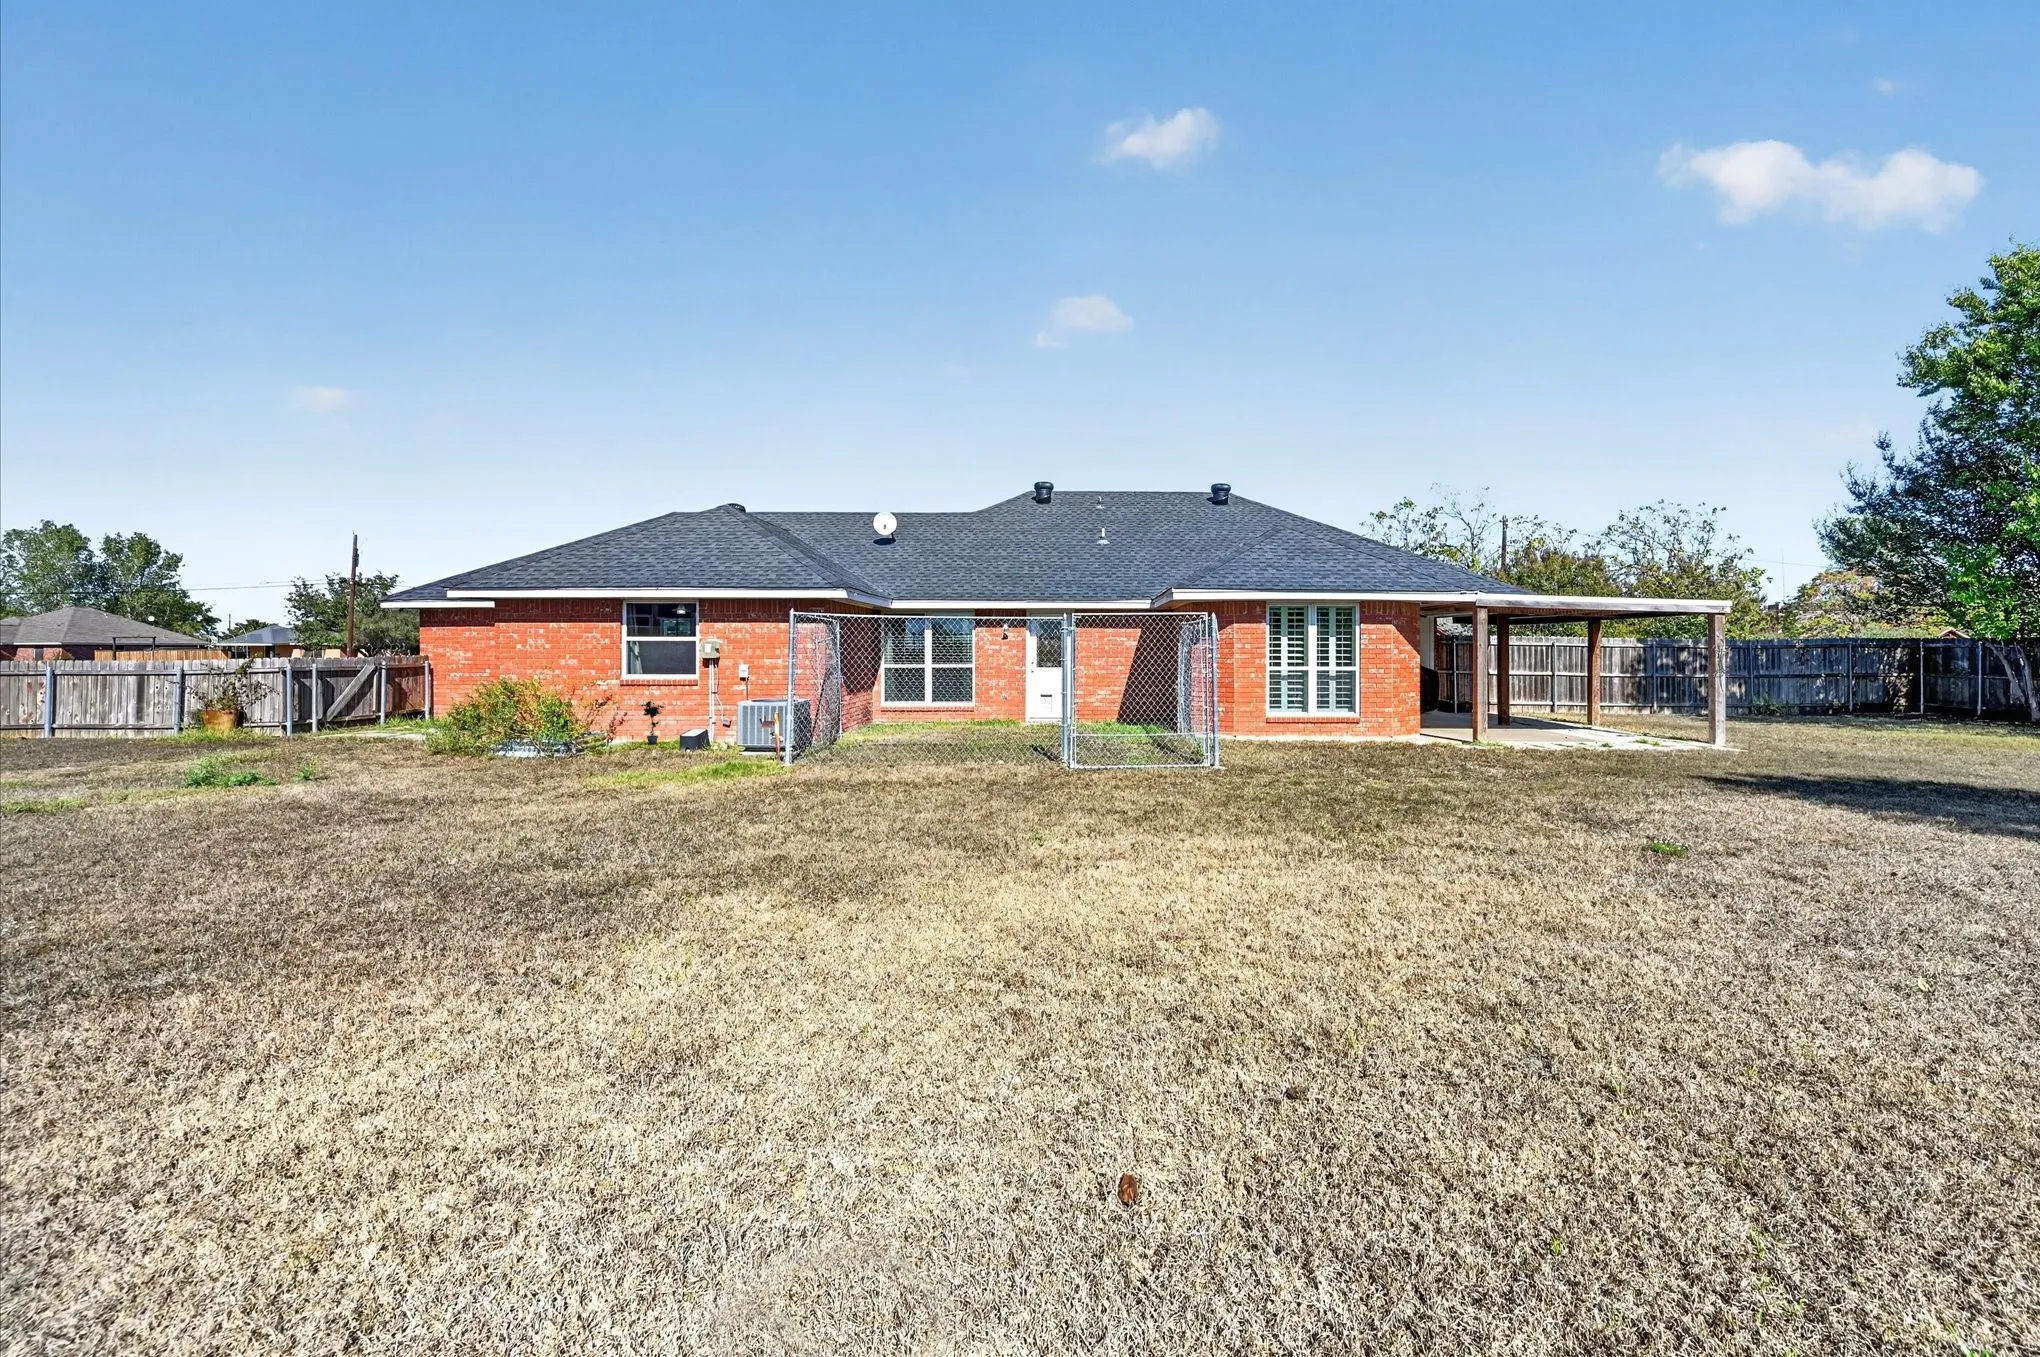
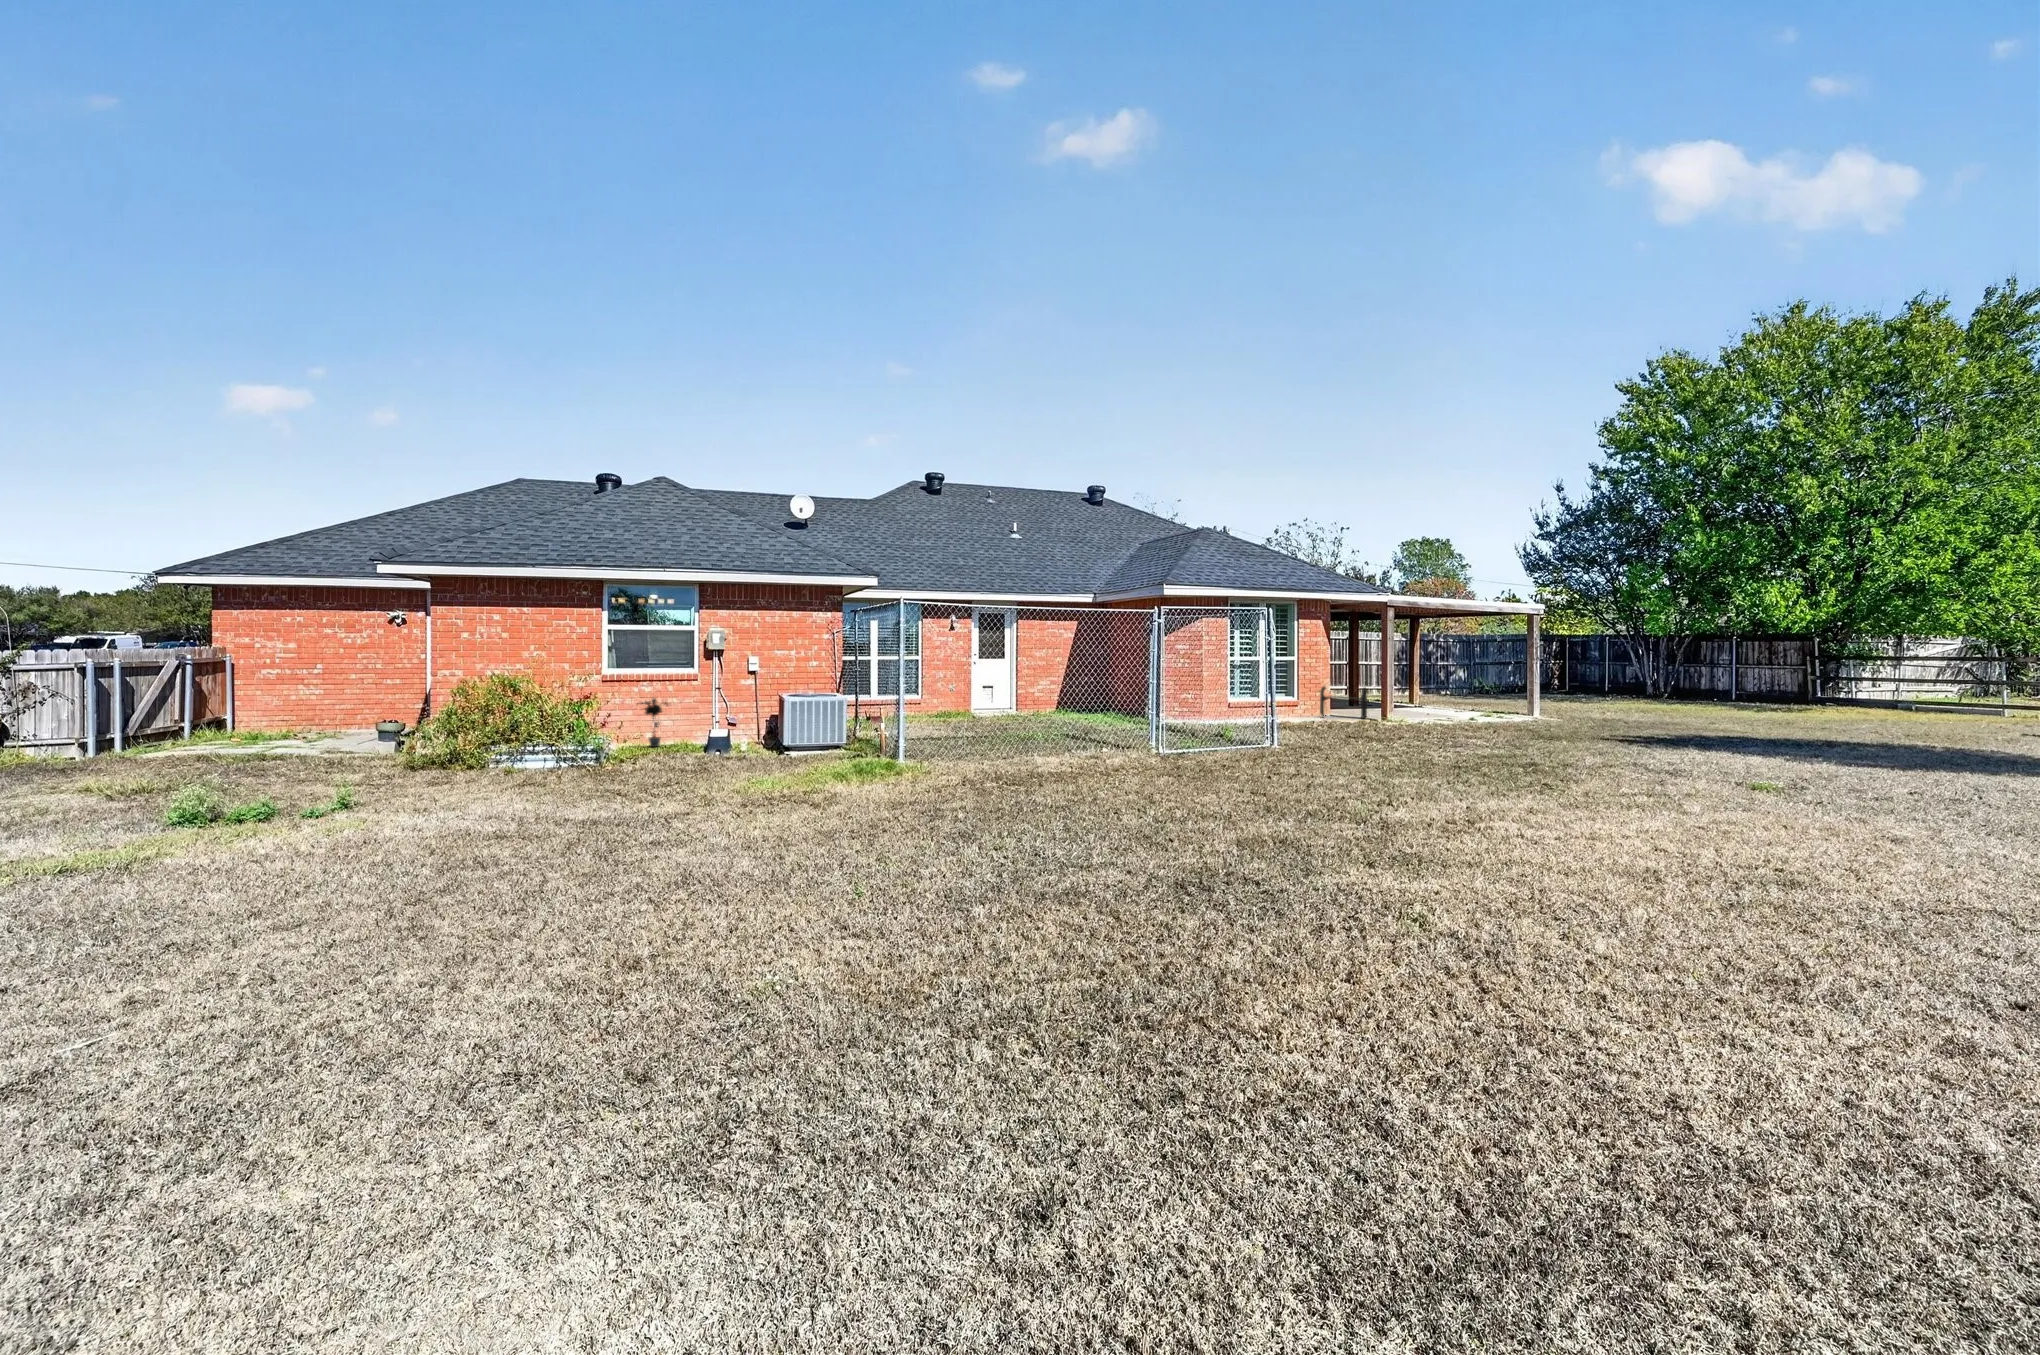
bench: none [1393,701,1453,741] -> present [1320,687,1367,719]

